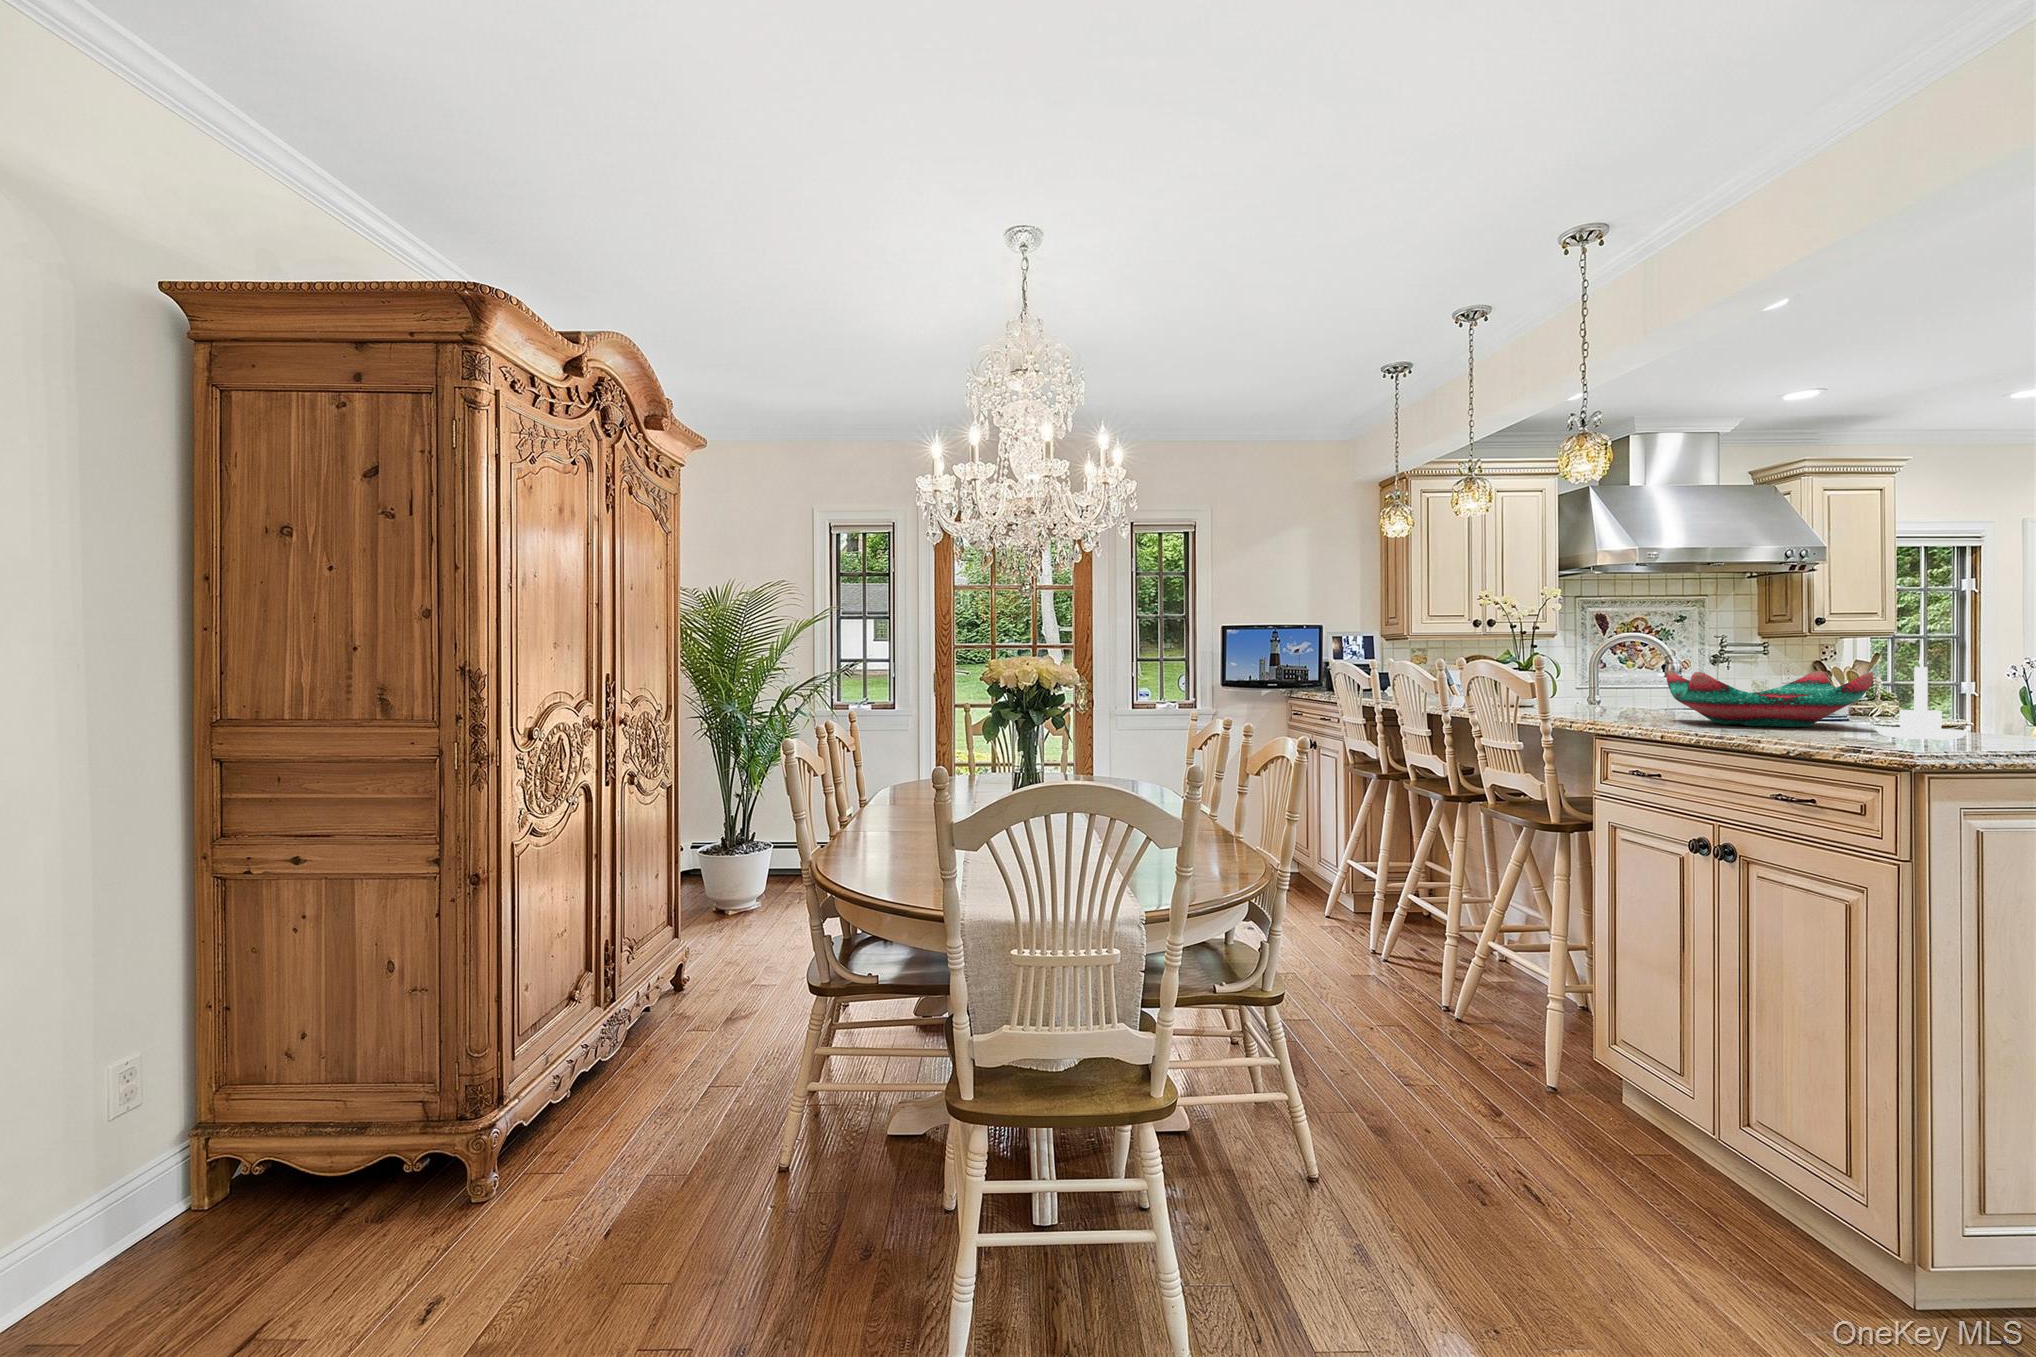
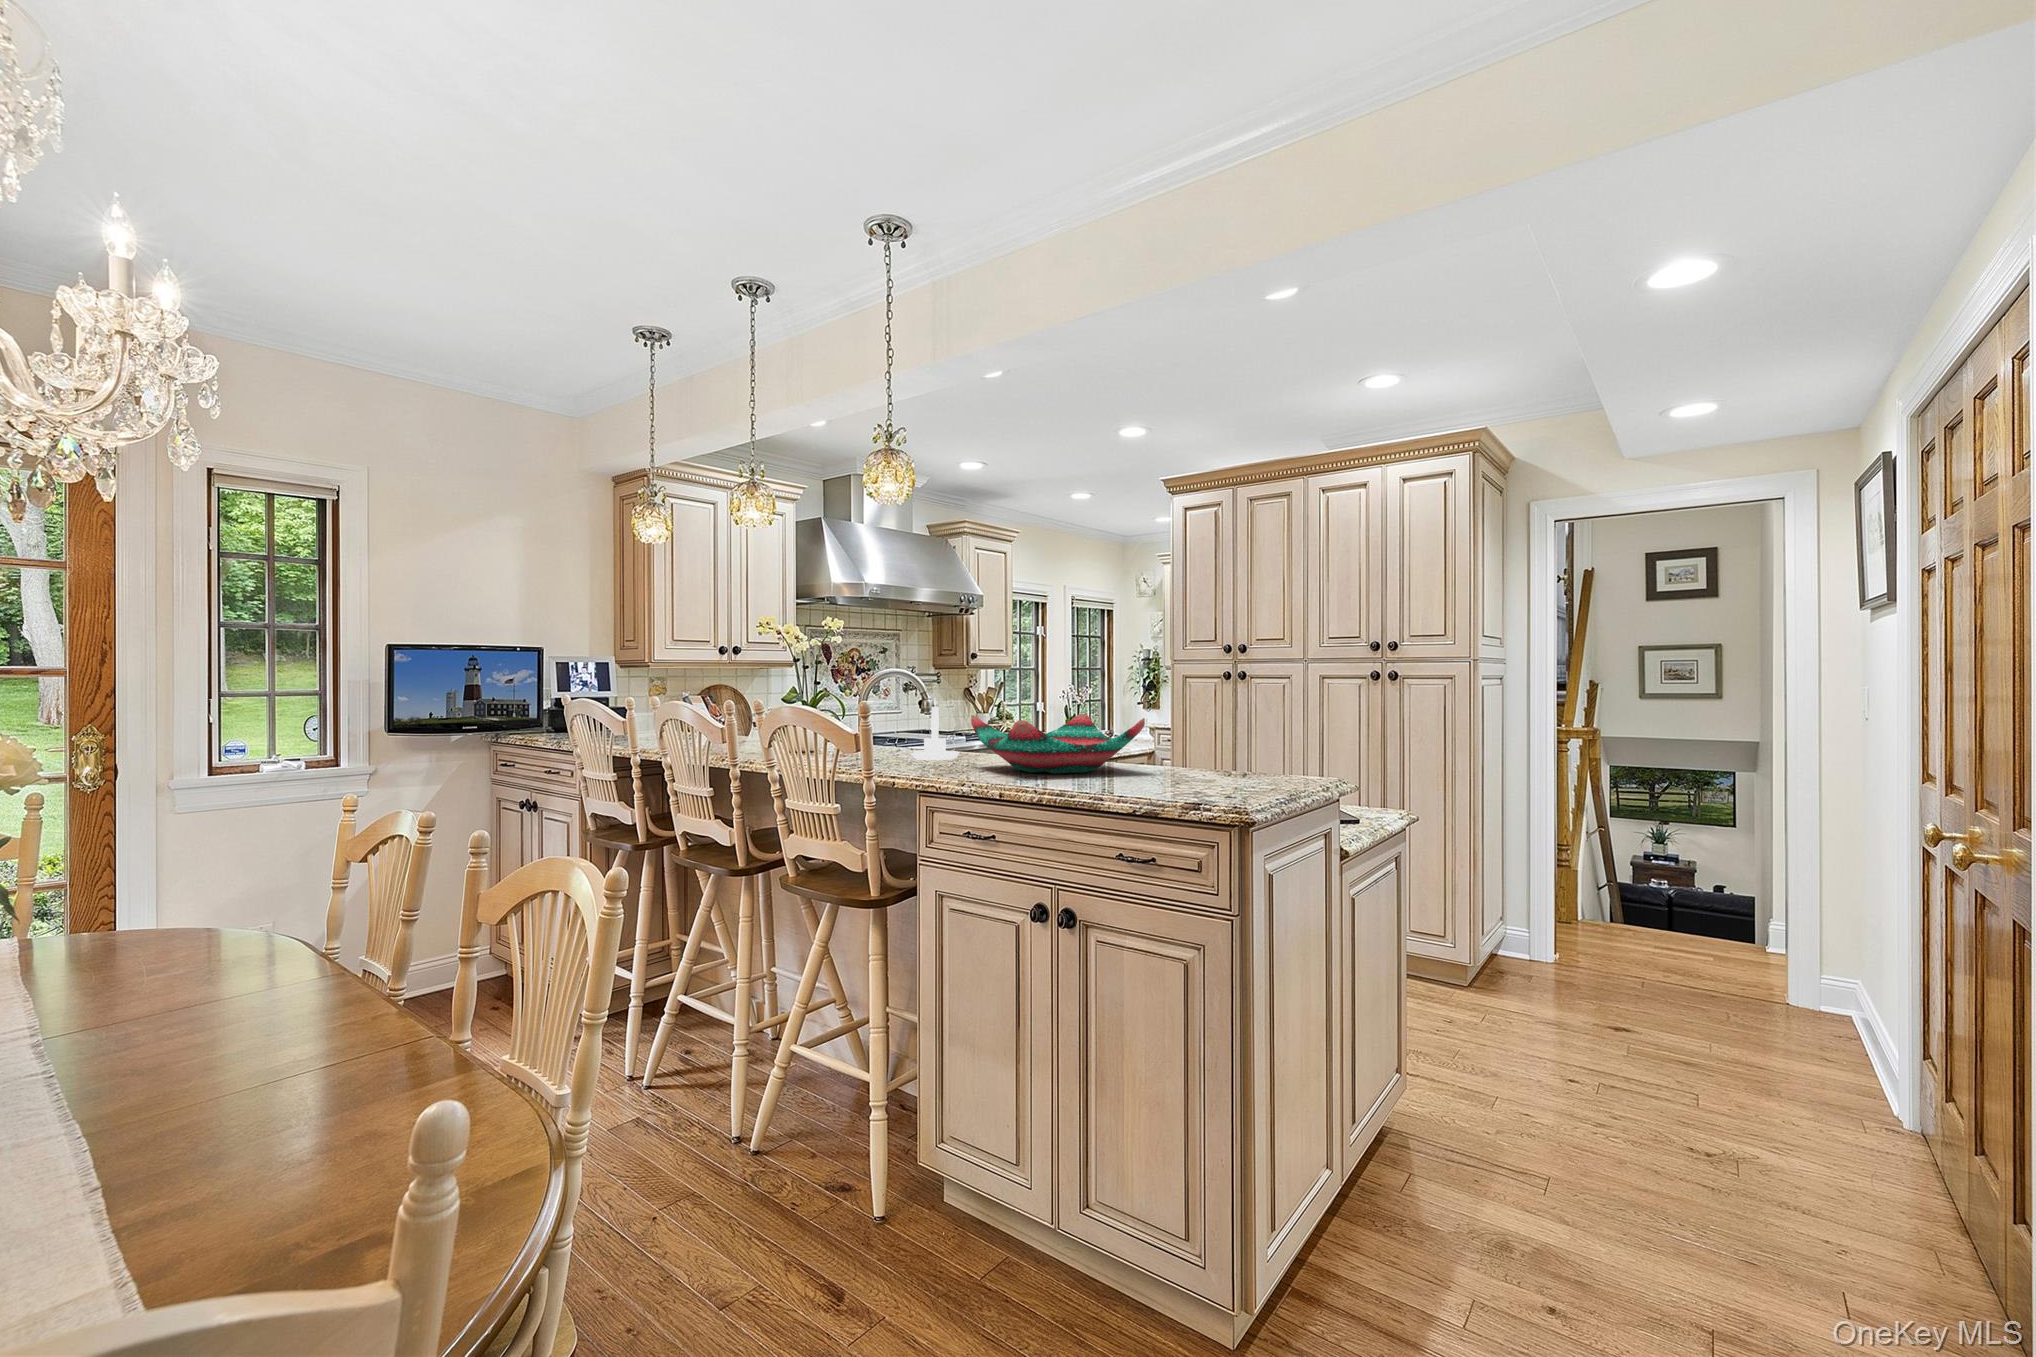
candle holder: present [1876,655,1968,739] -> present [911,699,959,760]

